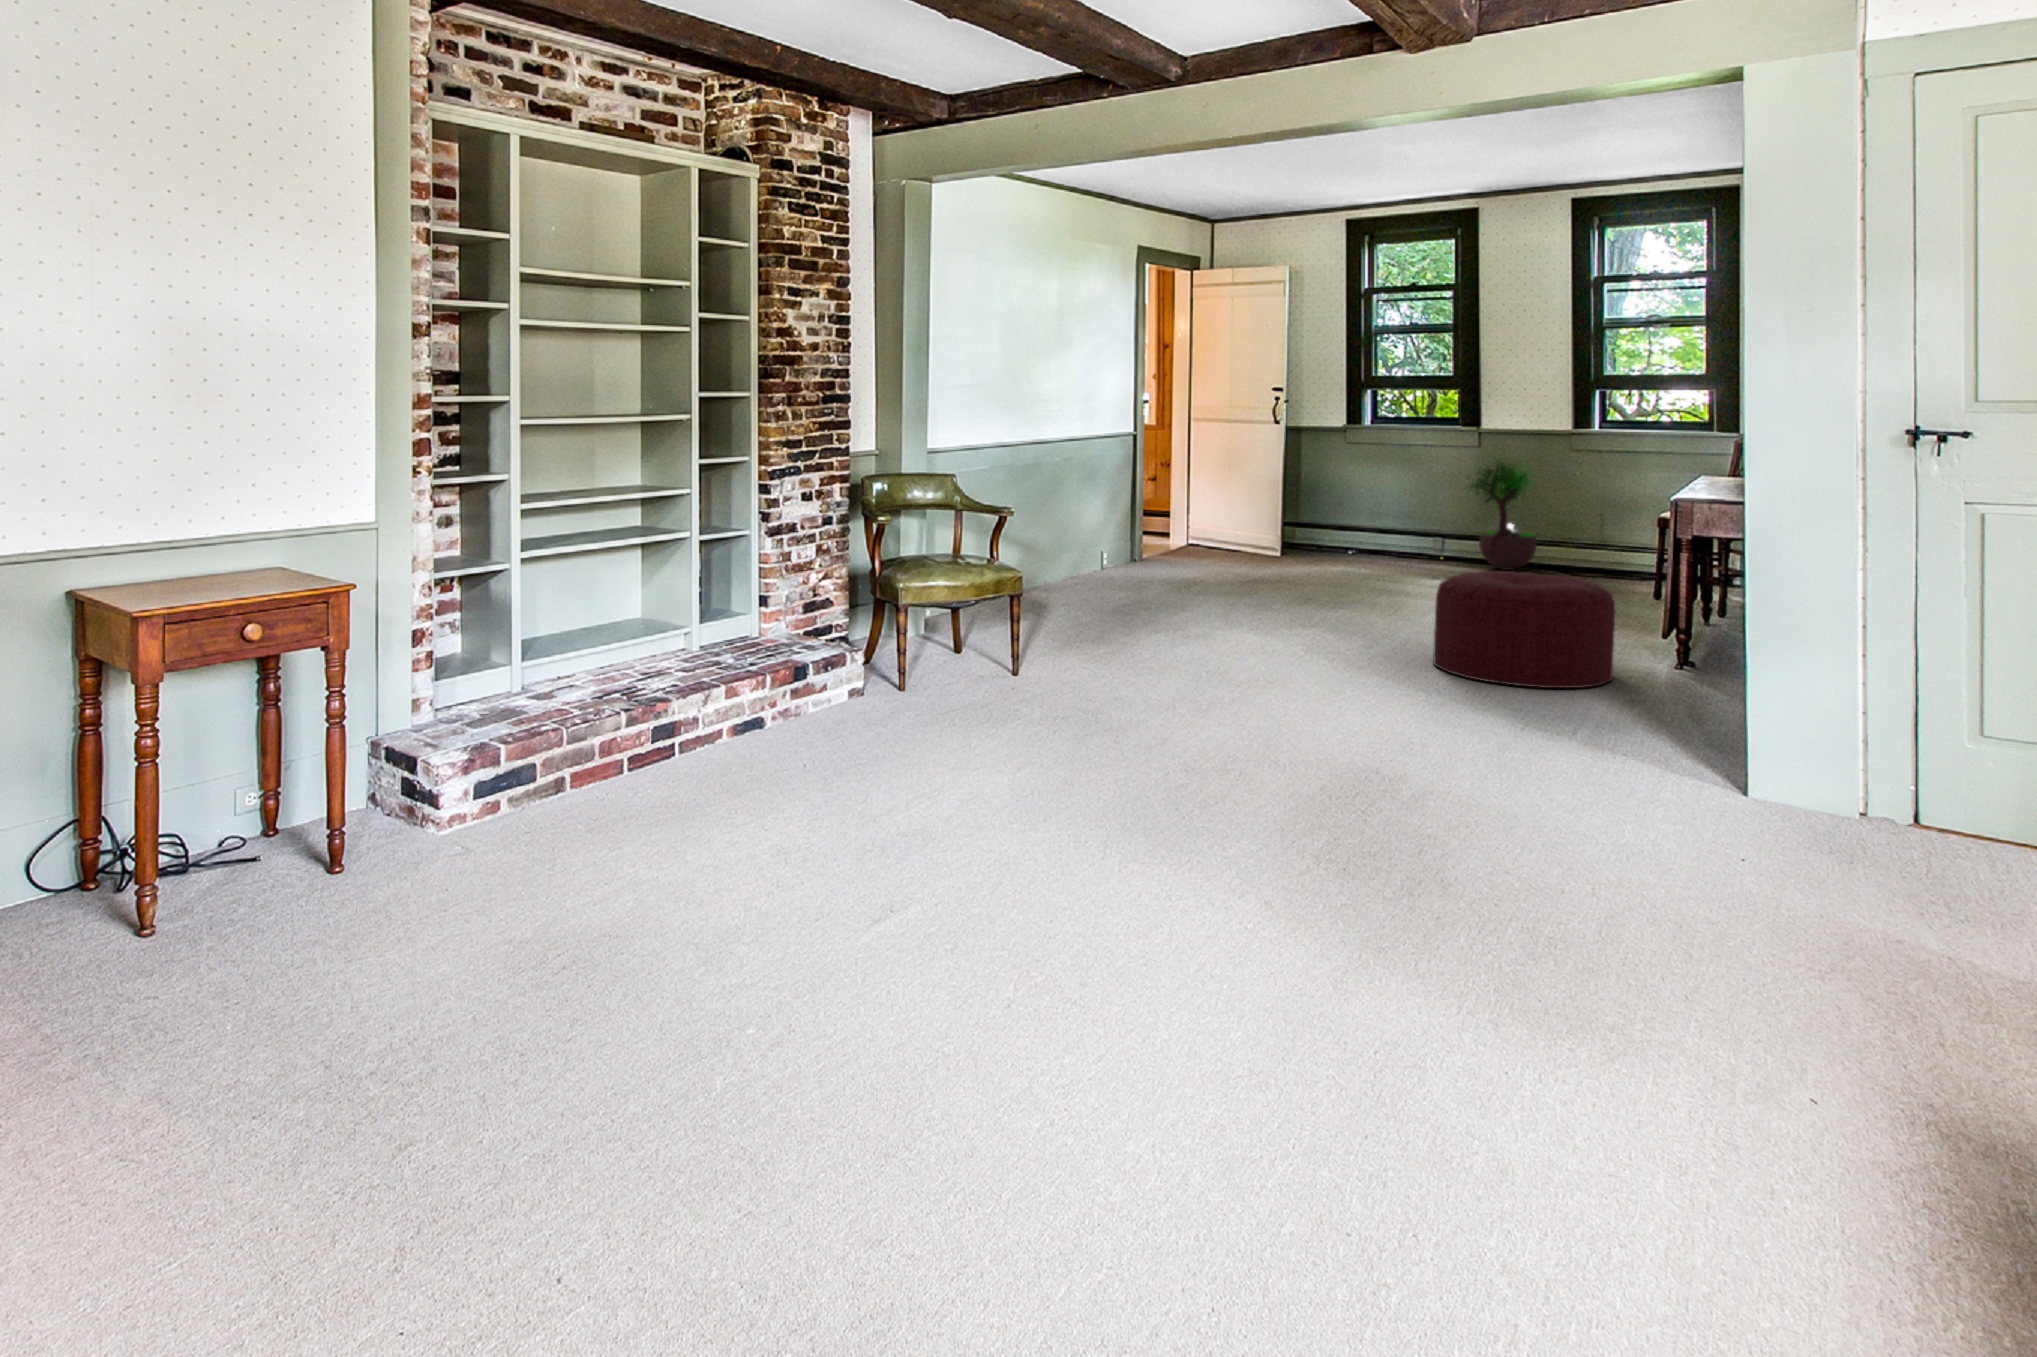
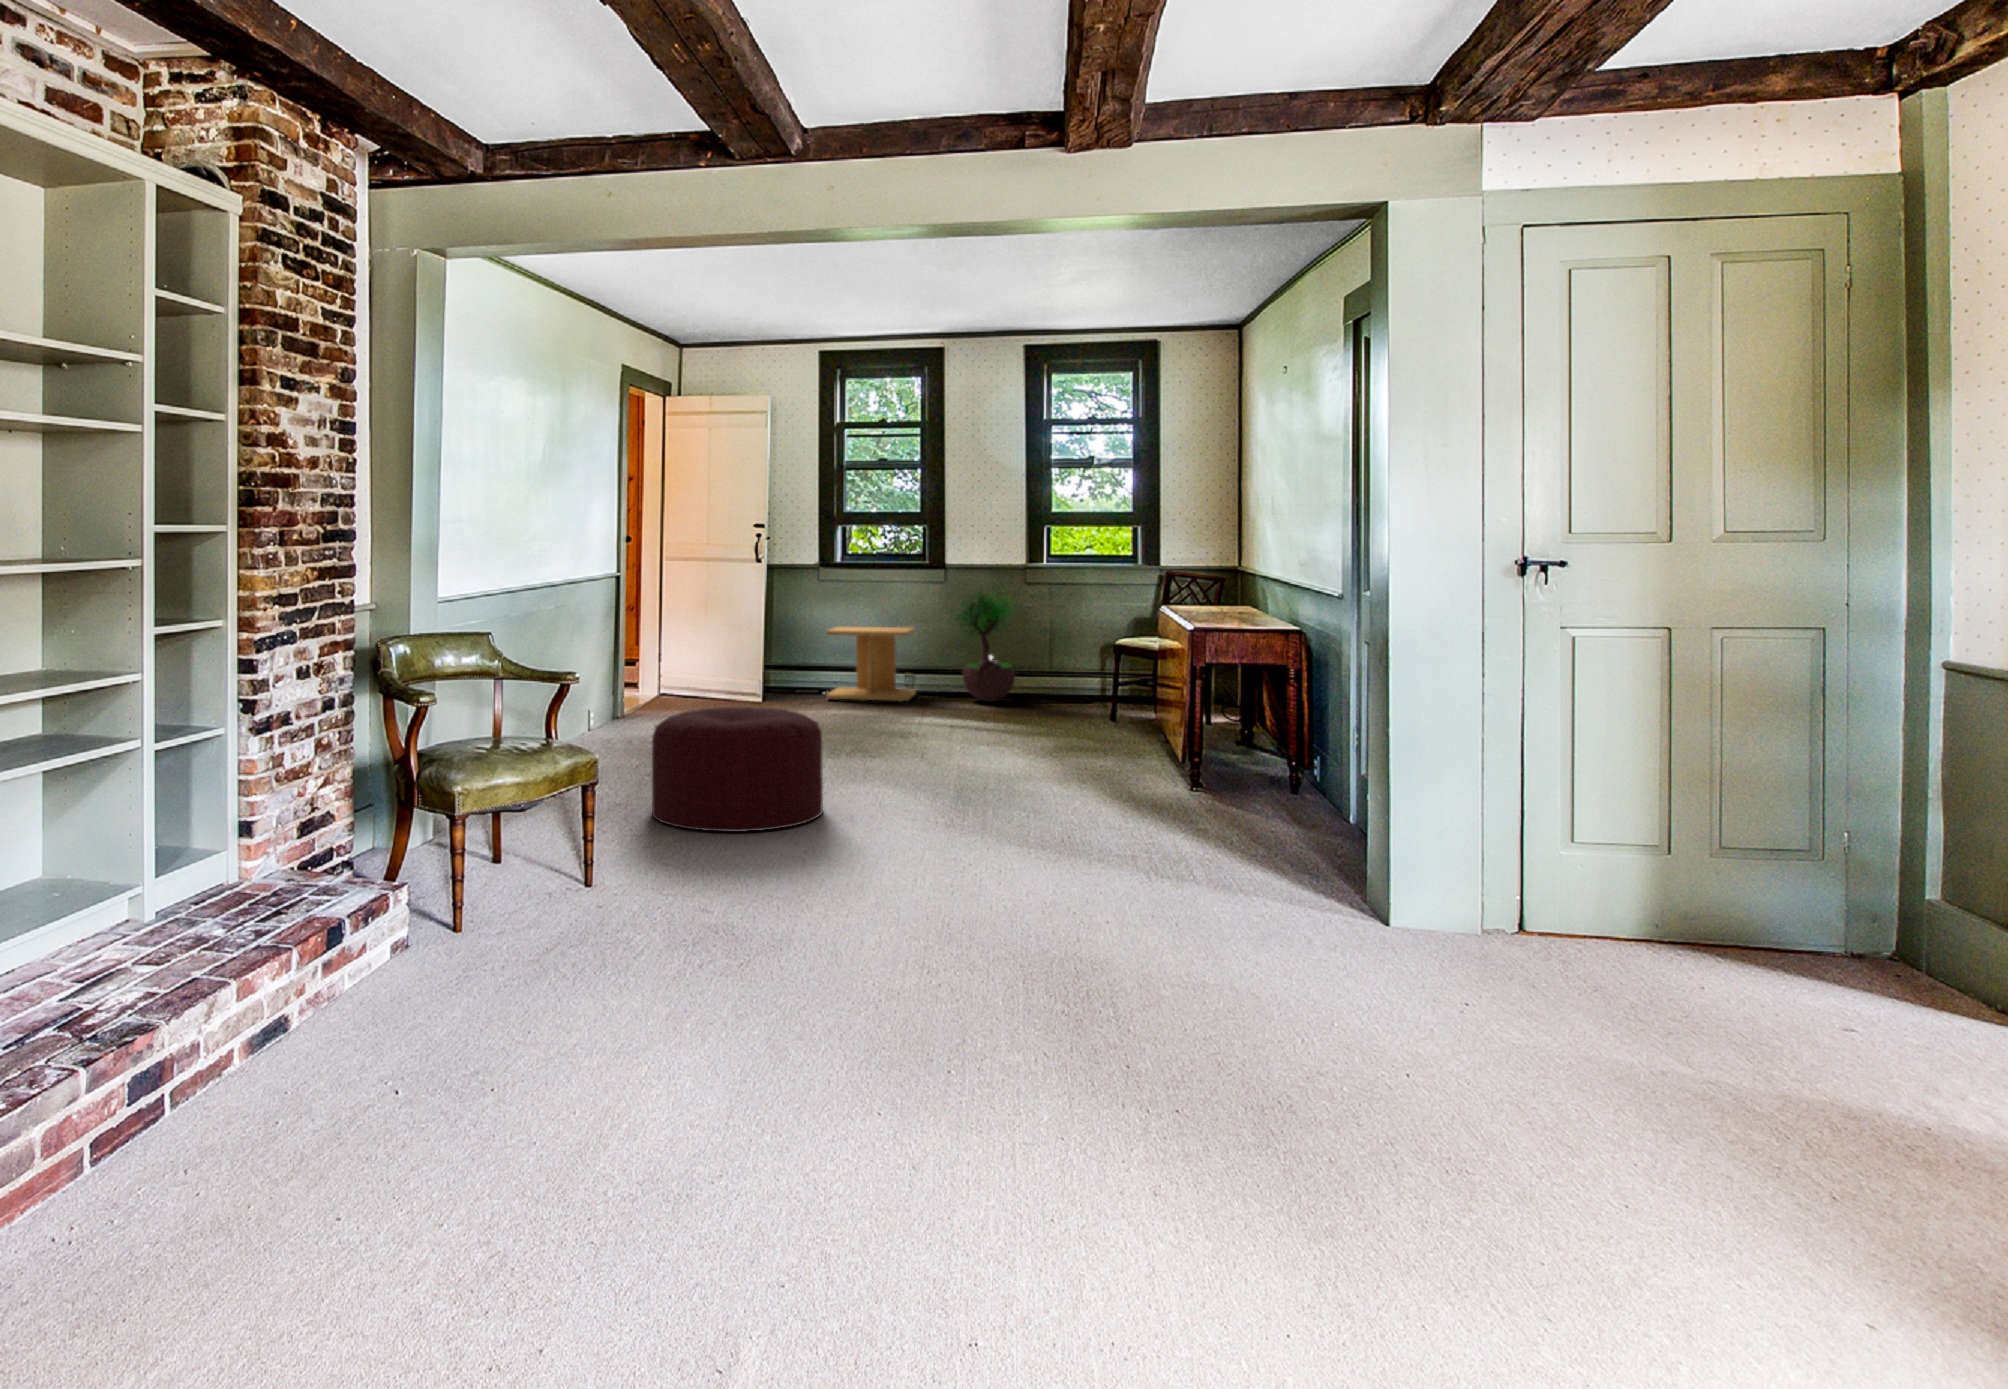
side table: none [1338,489,1436,564] -> present [826,627,916,702]
ottoman: present [1433,571,1615,688] -> present [652,707,823,832]

